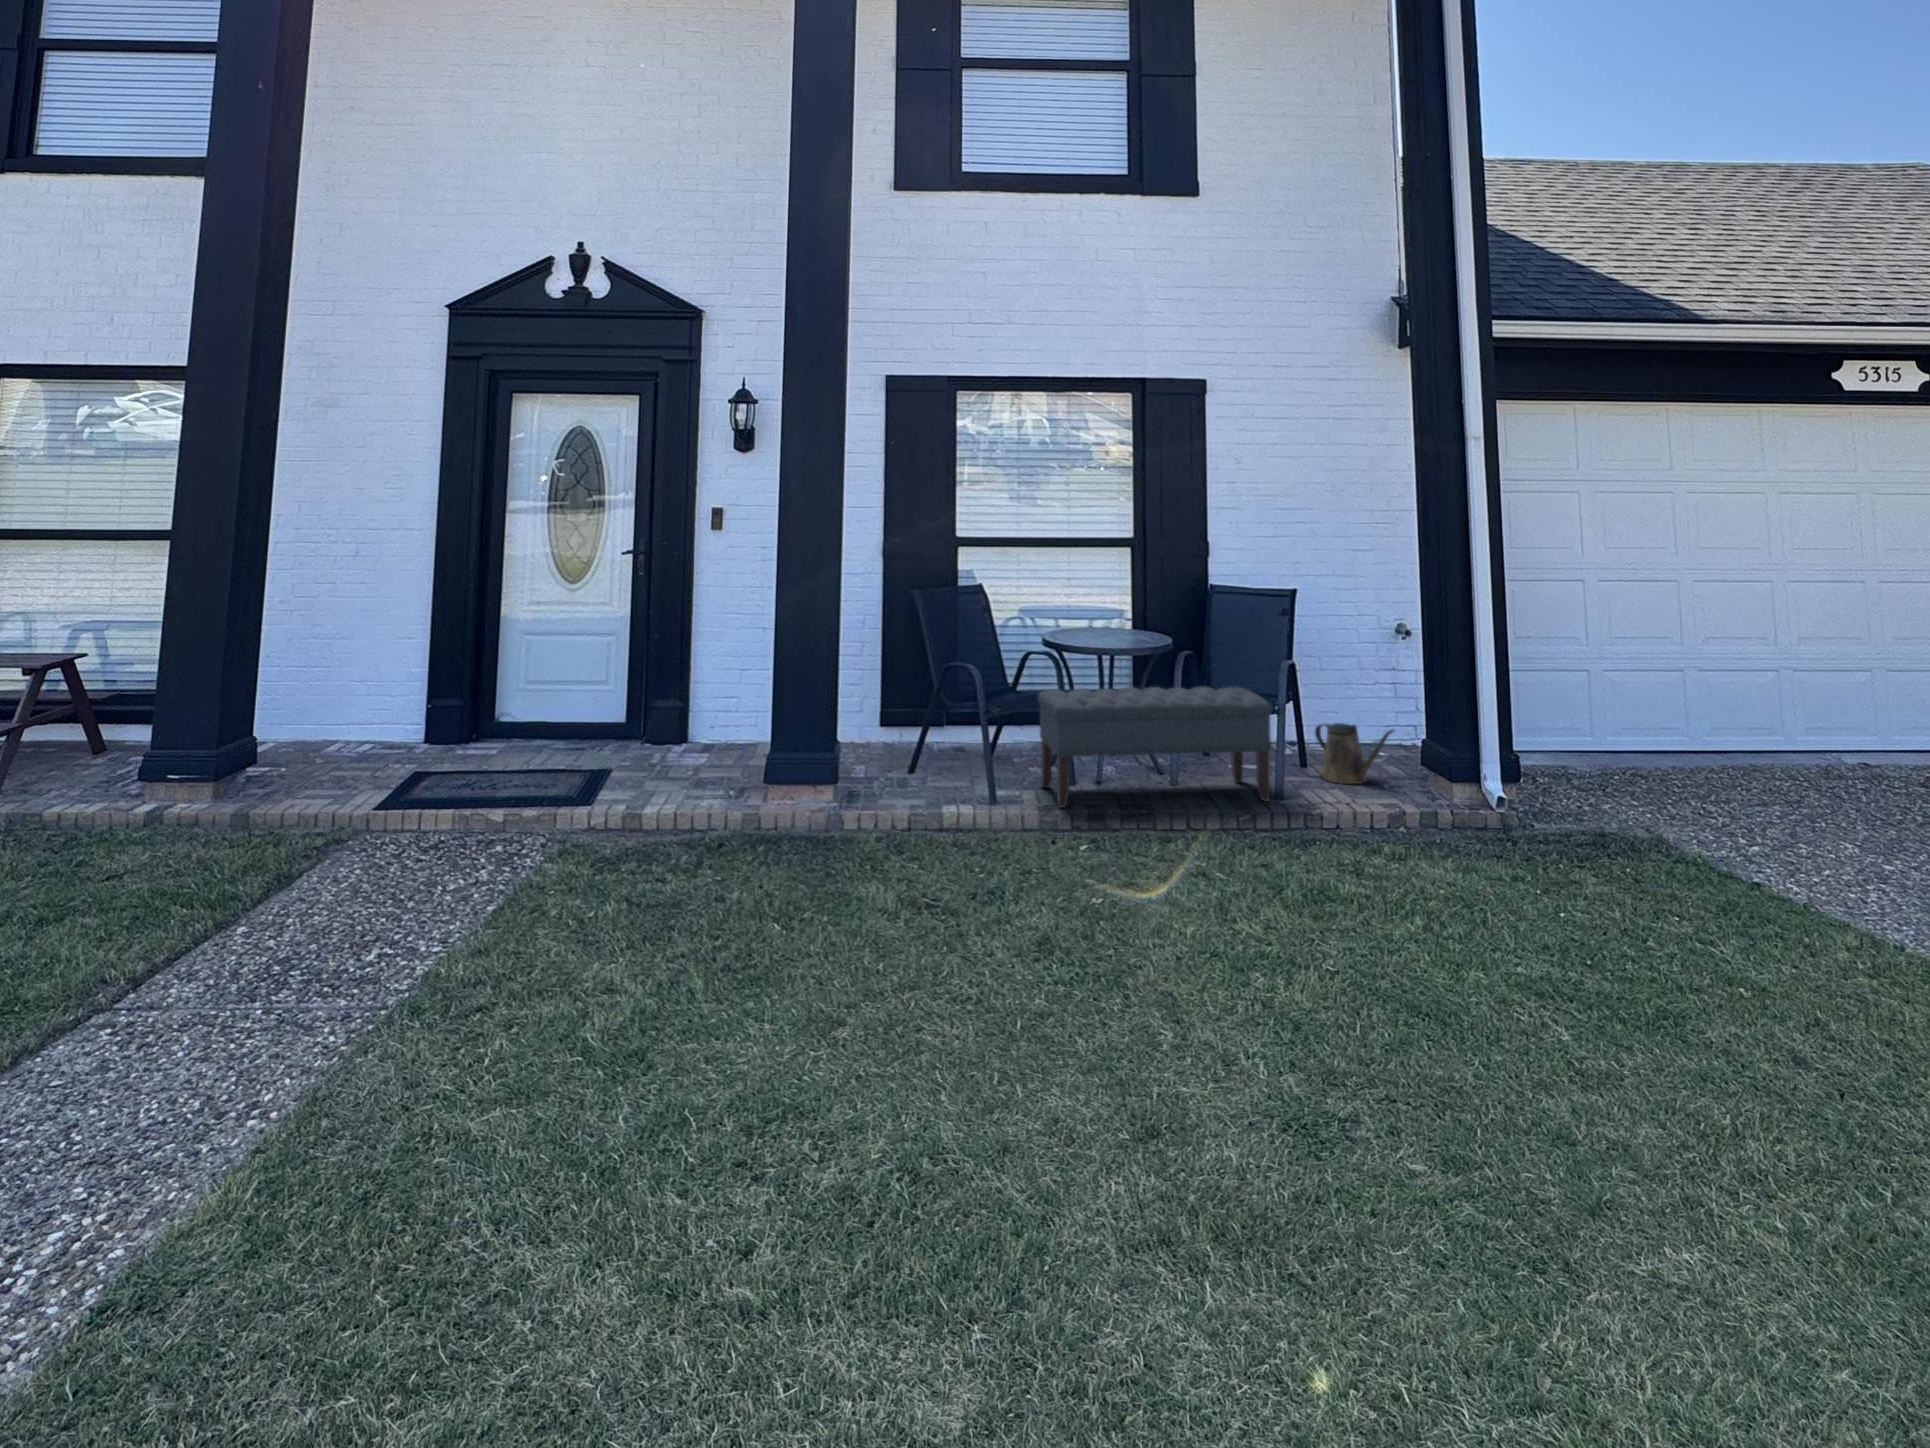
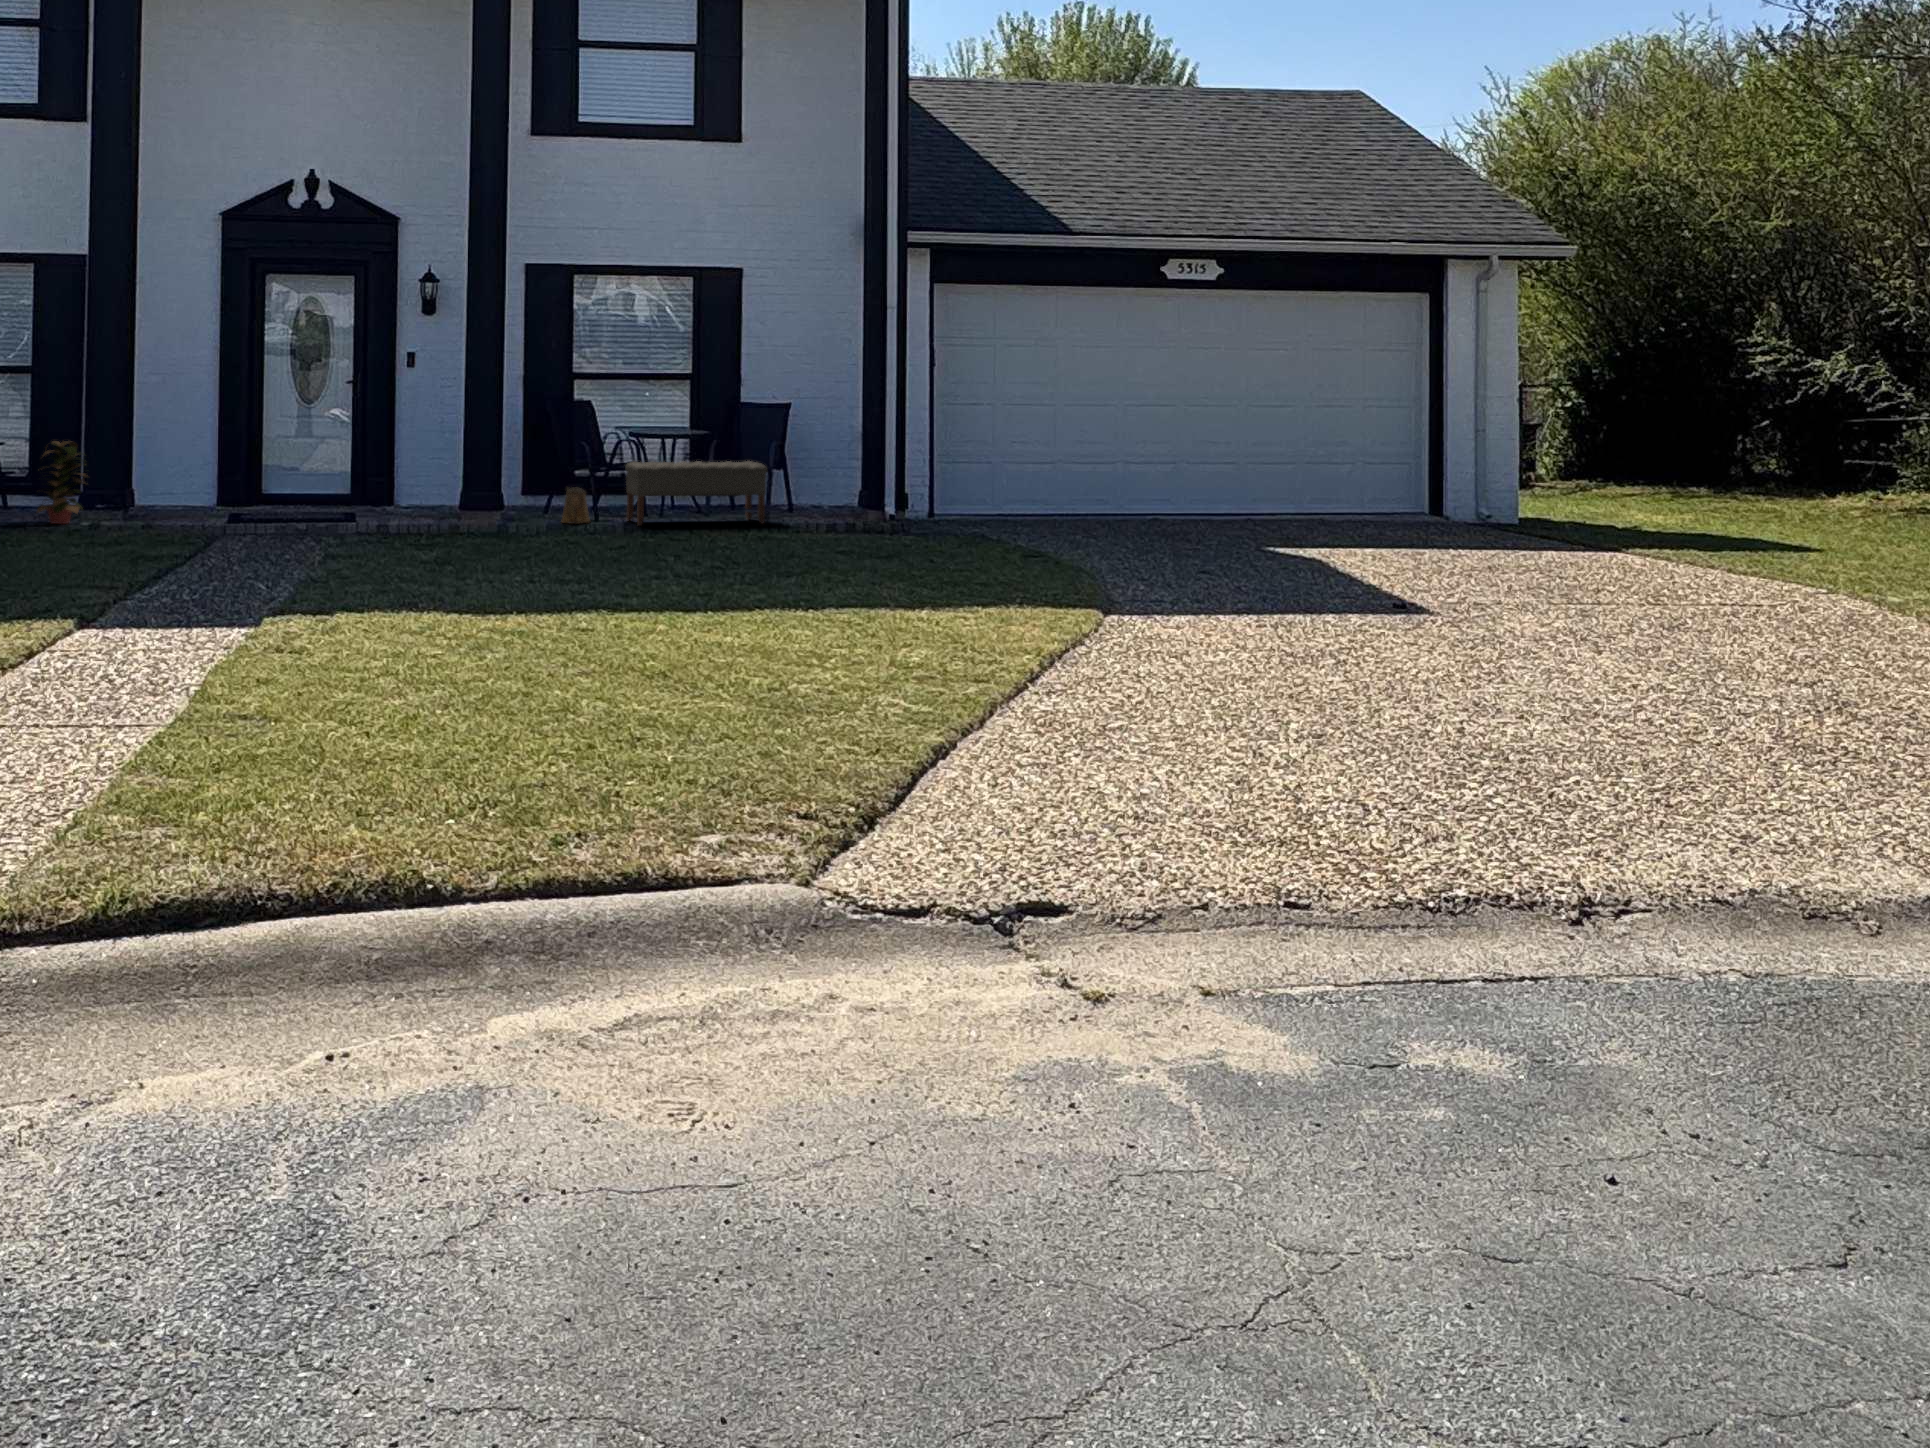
decorative plant: none [91,656,208,794] -> present [37,441,87,524]
watering can: present [1315,723,1394,784] -> present [562,487,590,524]

